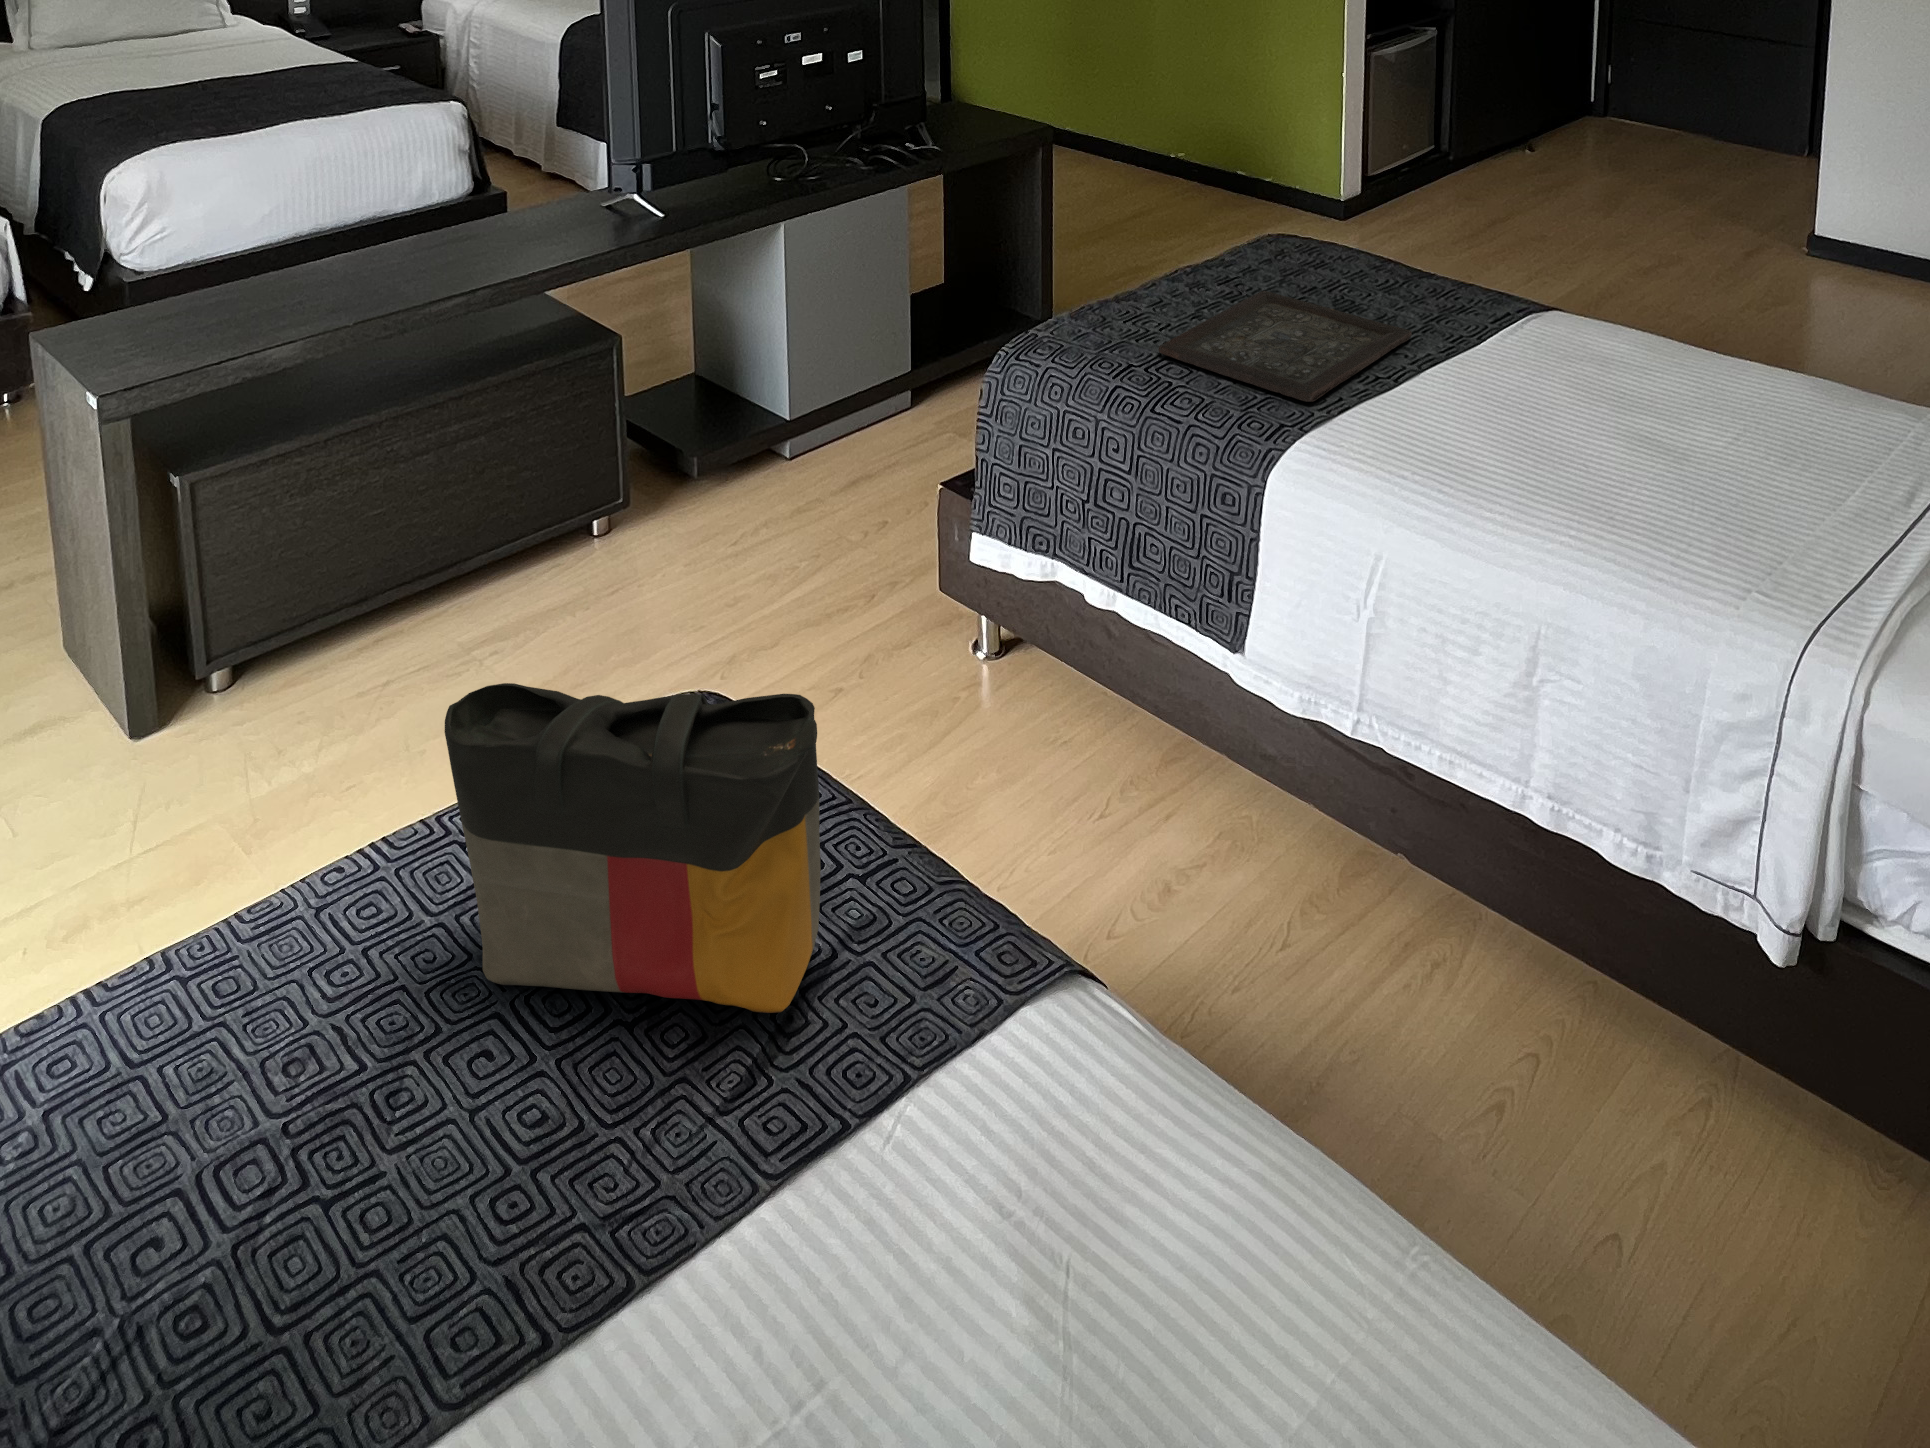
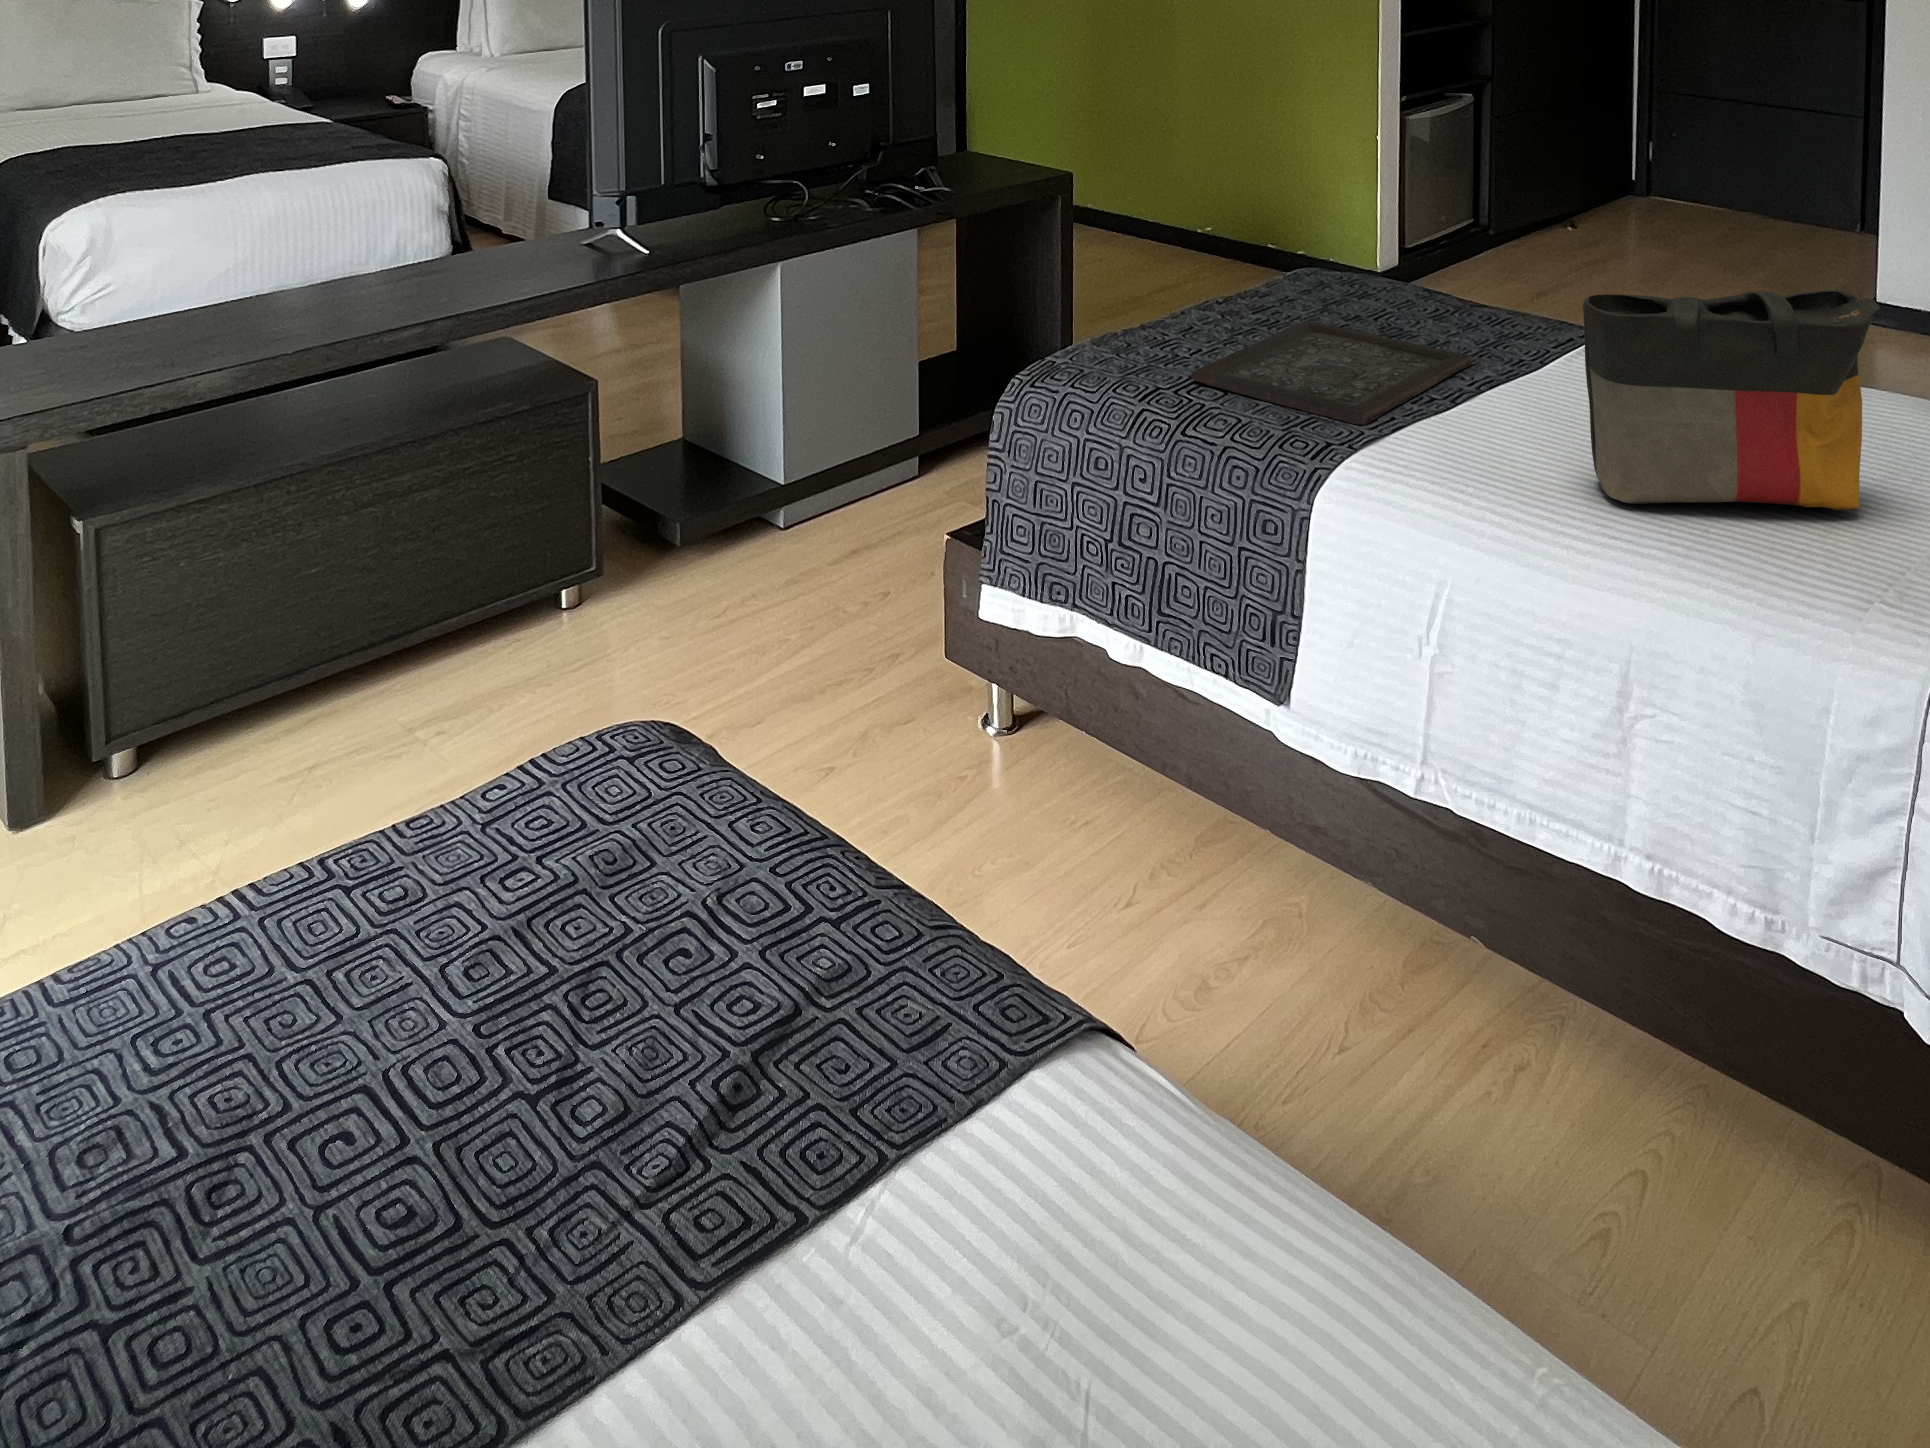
tote bag: present [445,683,821,1013] -> present [1583,290,1880,511]

